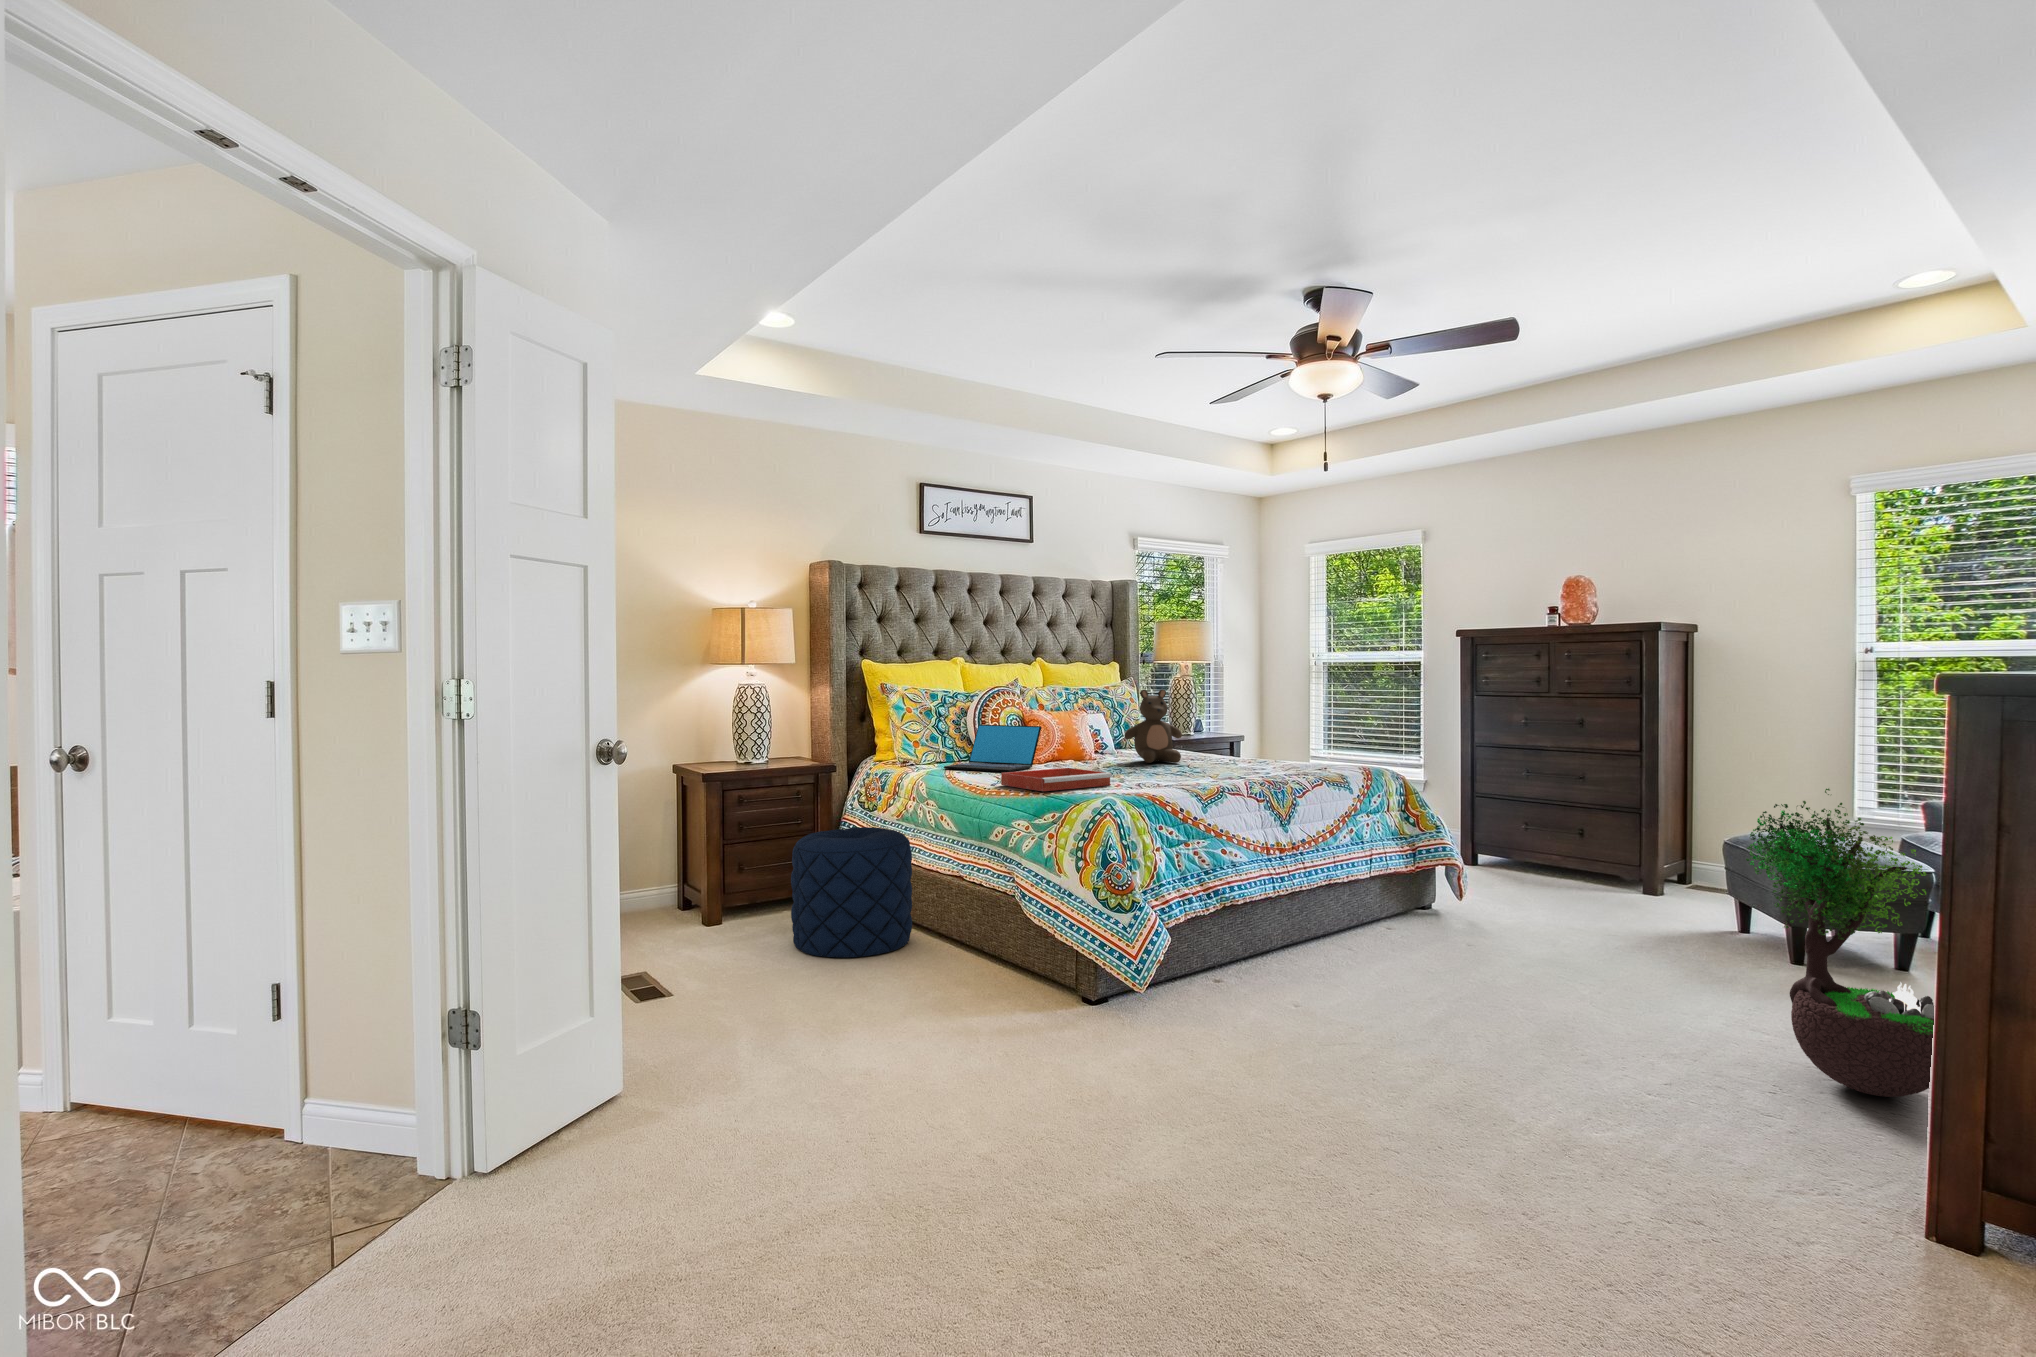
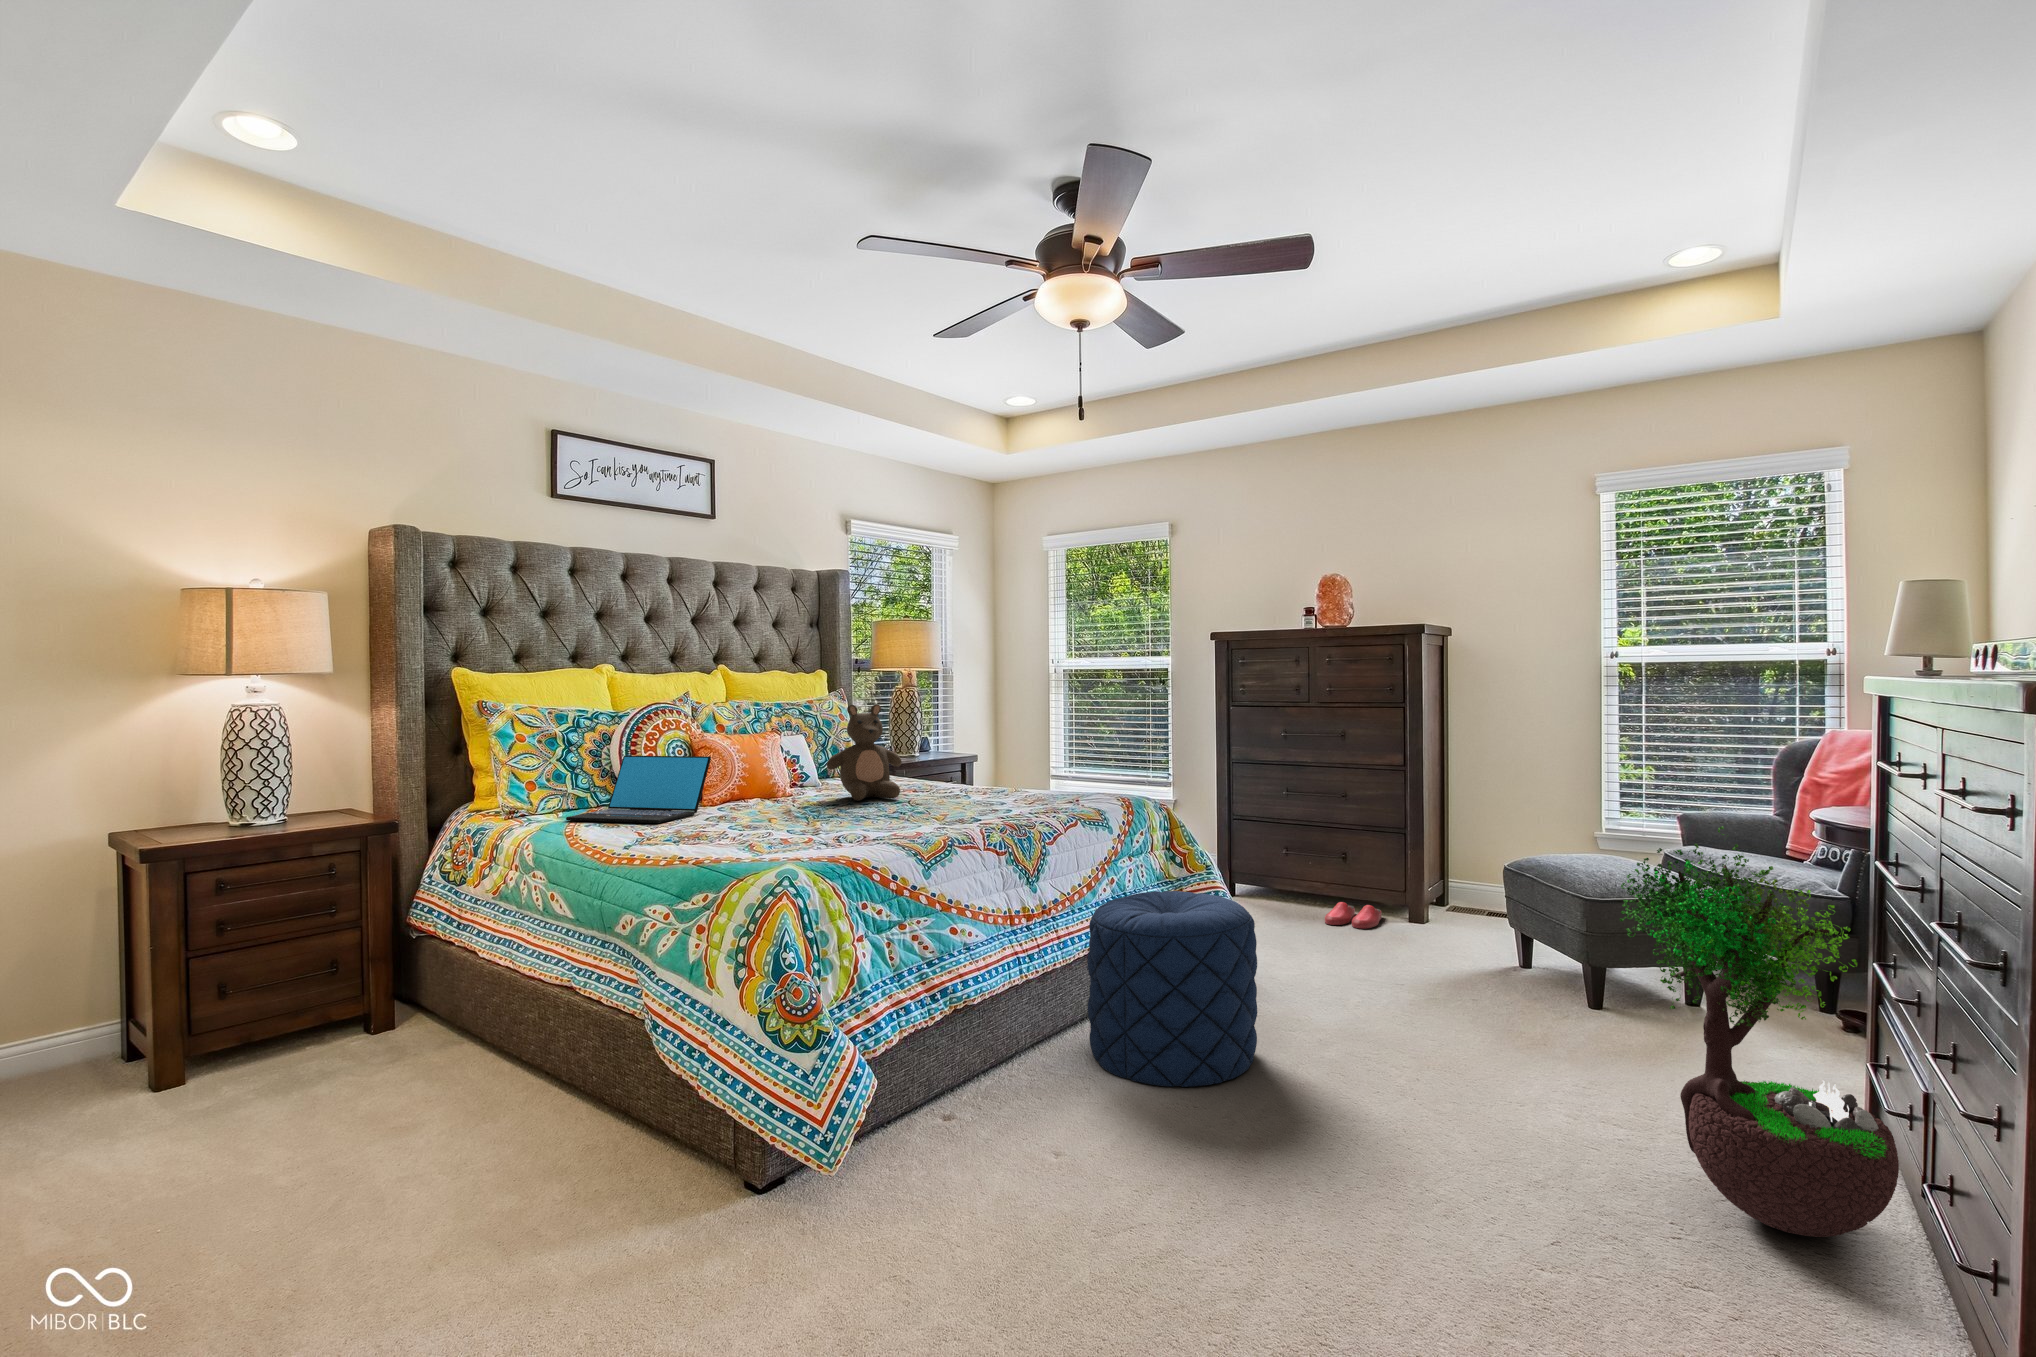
tray: present [1001,768,1112,791] -> none [635,817,800,859]
pouf: present [791,827,912,958] -> present [1087,891,1257,1087]
slippers: none [1559,872,1617,895] -> present [1325,902,1382,929]

